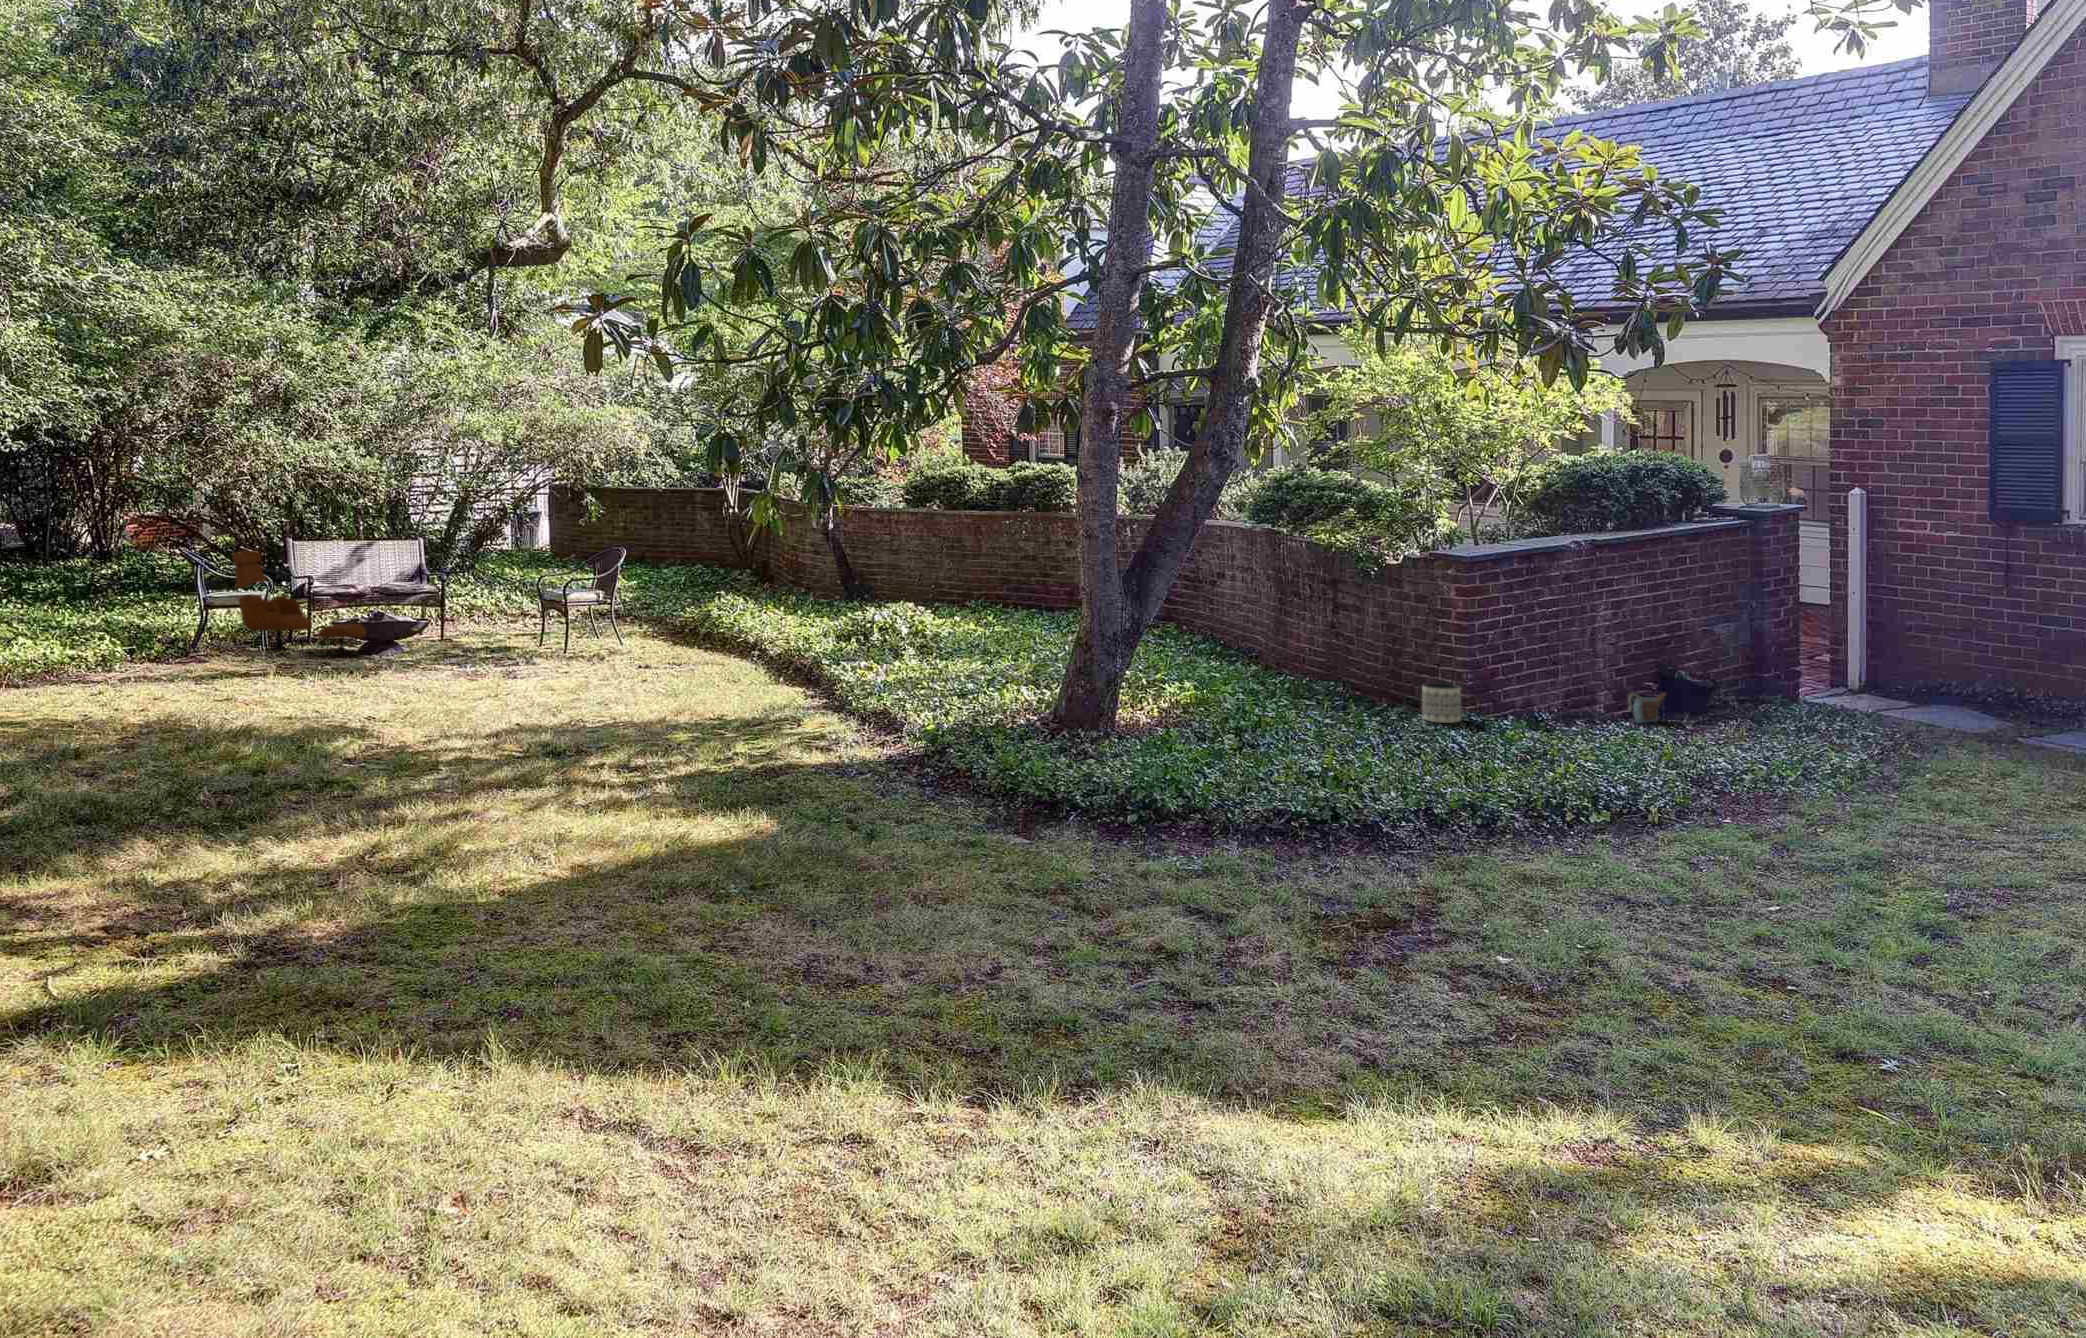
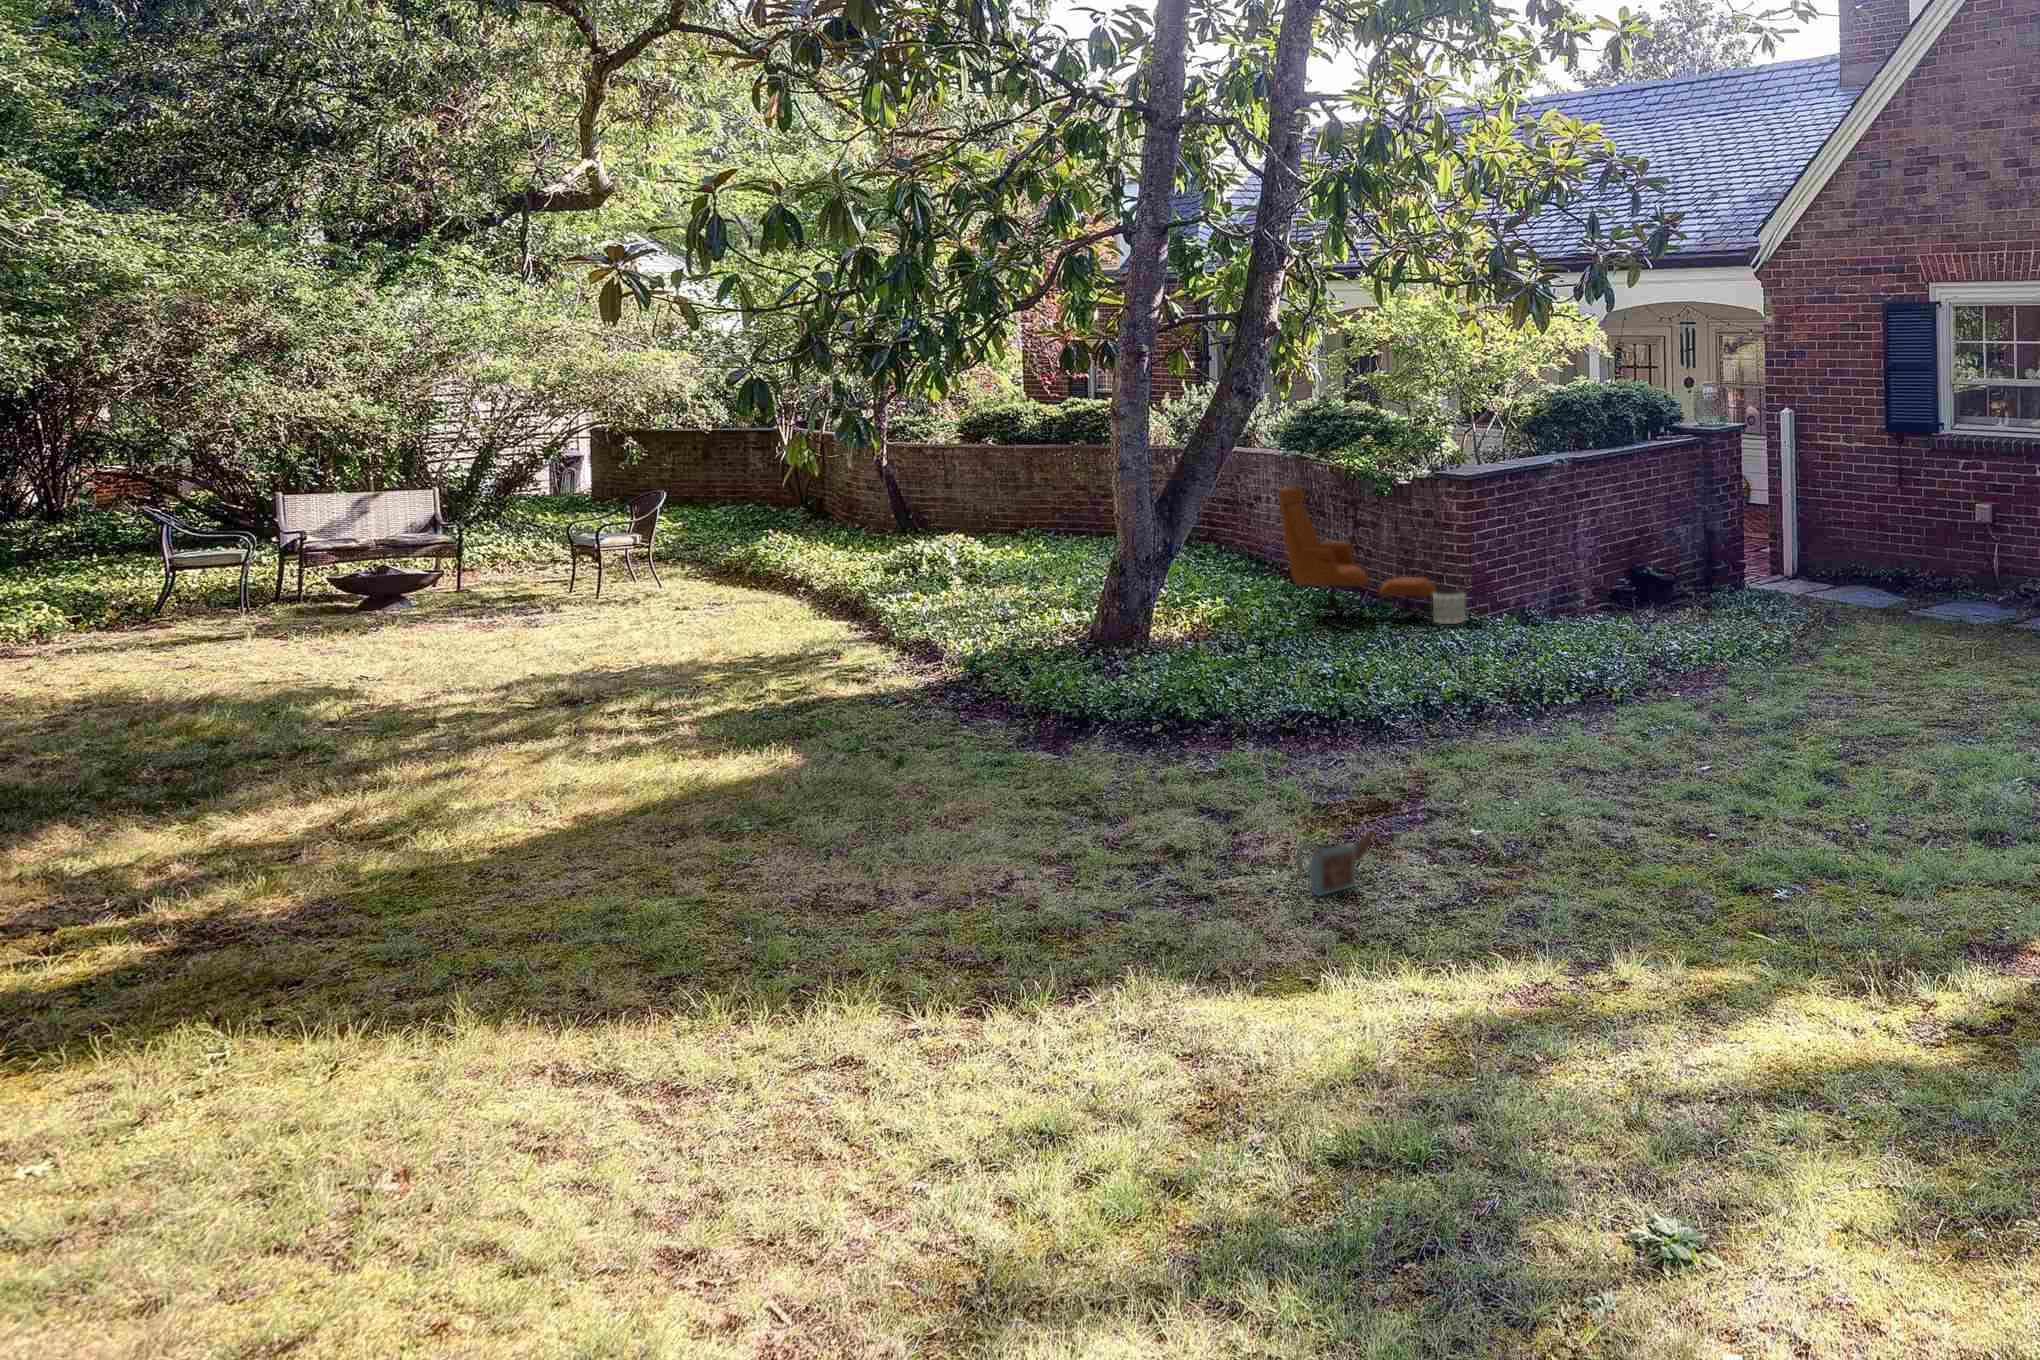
lounge chair: present [232,550,366,659] -> present [1277,487,1435,619]
watering can: present [1628,692,1666,723] -> present [1296,830,1376,896]

